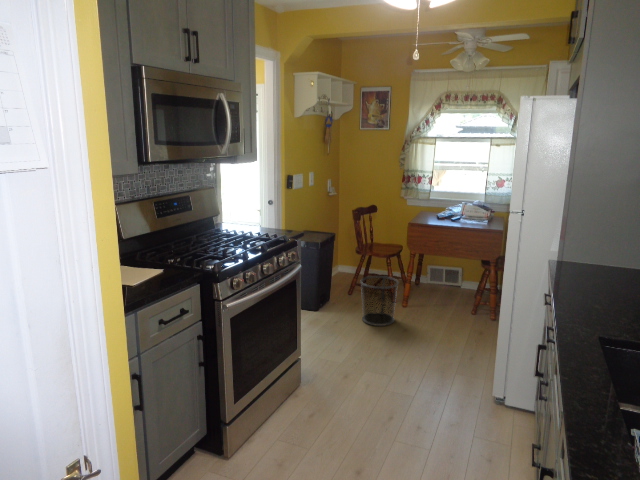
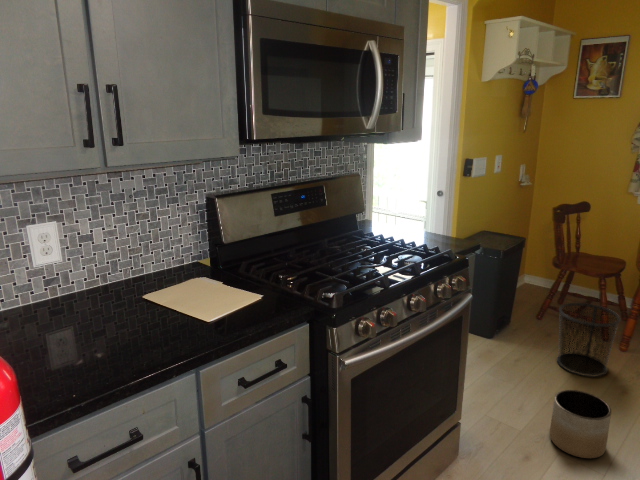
planter: none [359,329,393,370] -> present [550,390,611,458]

